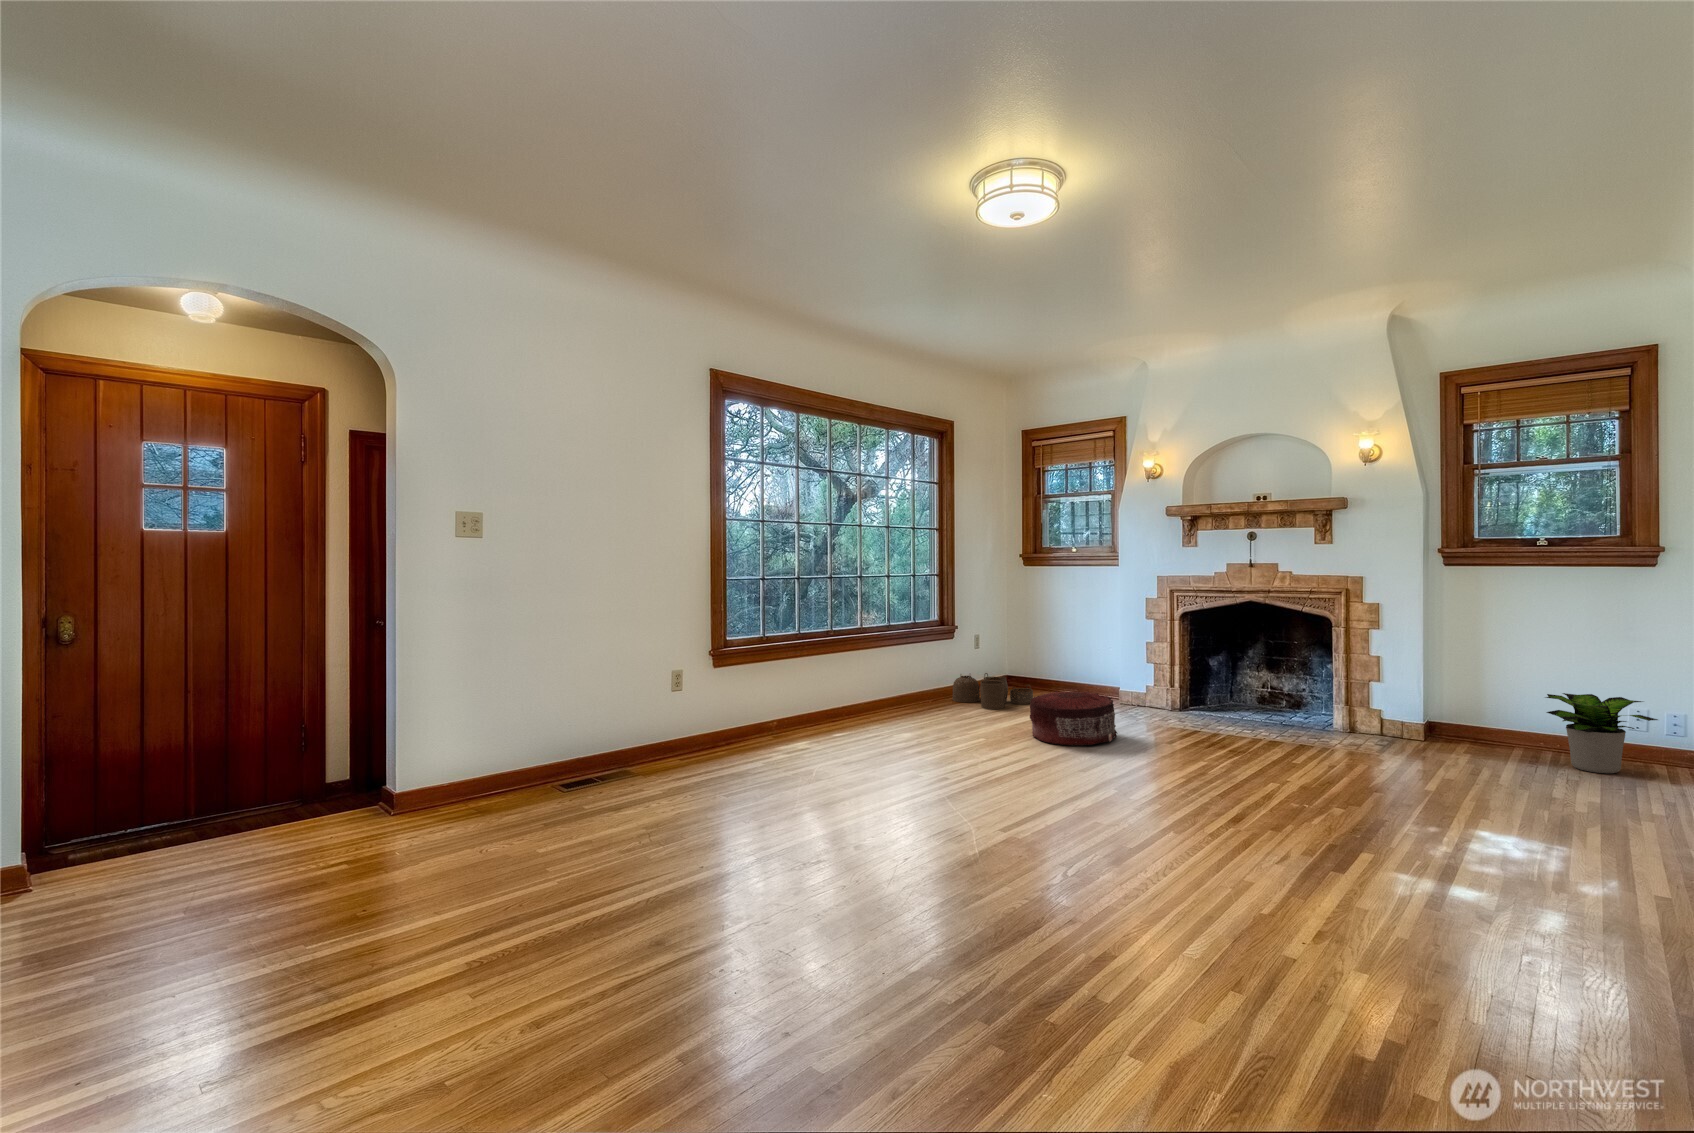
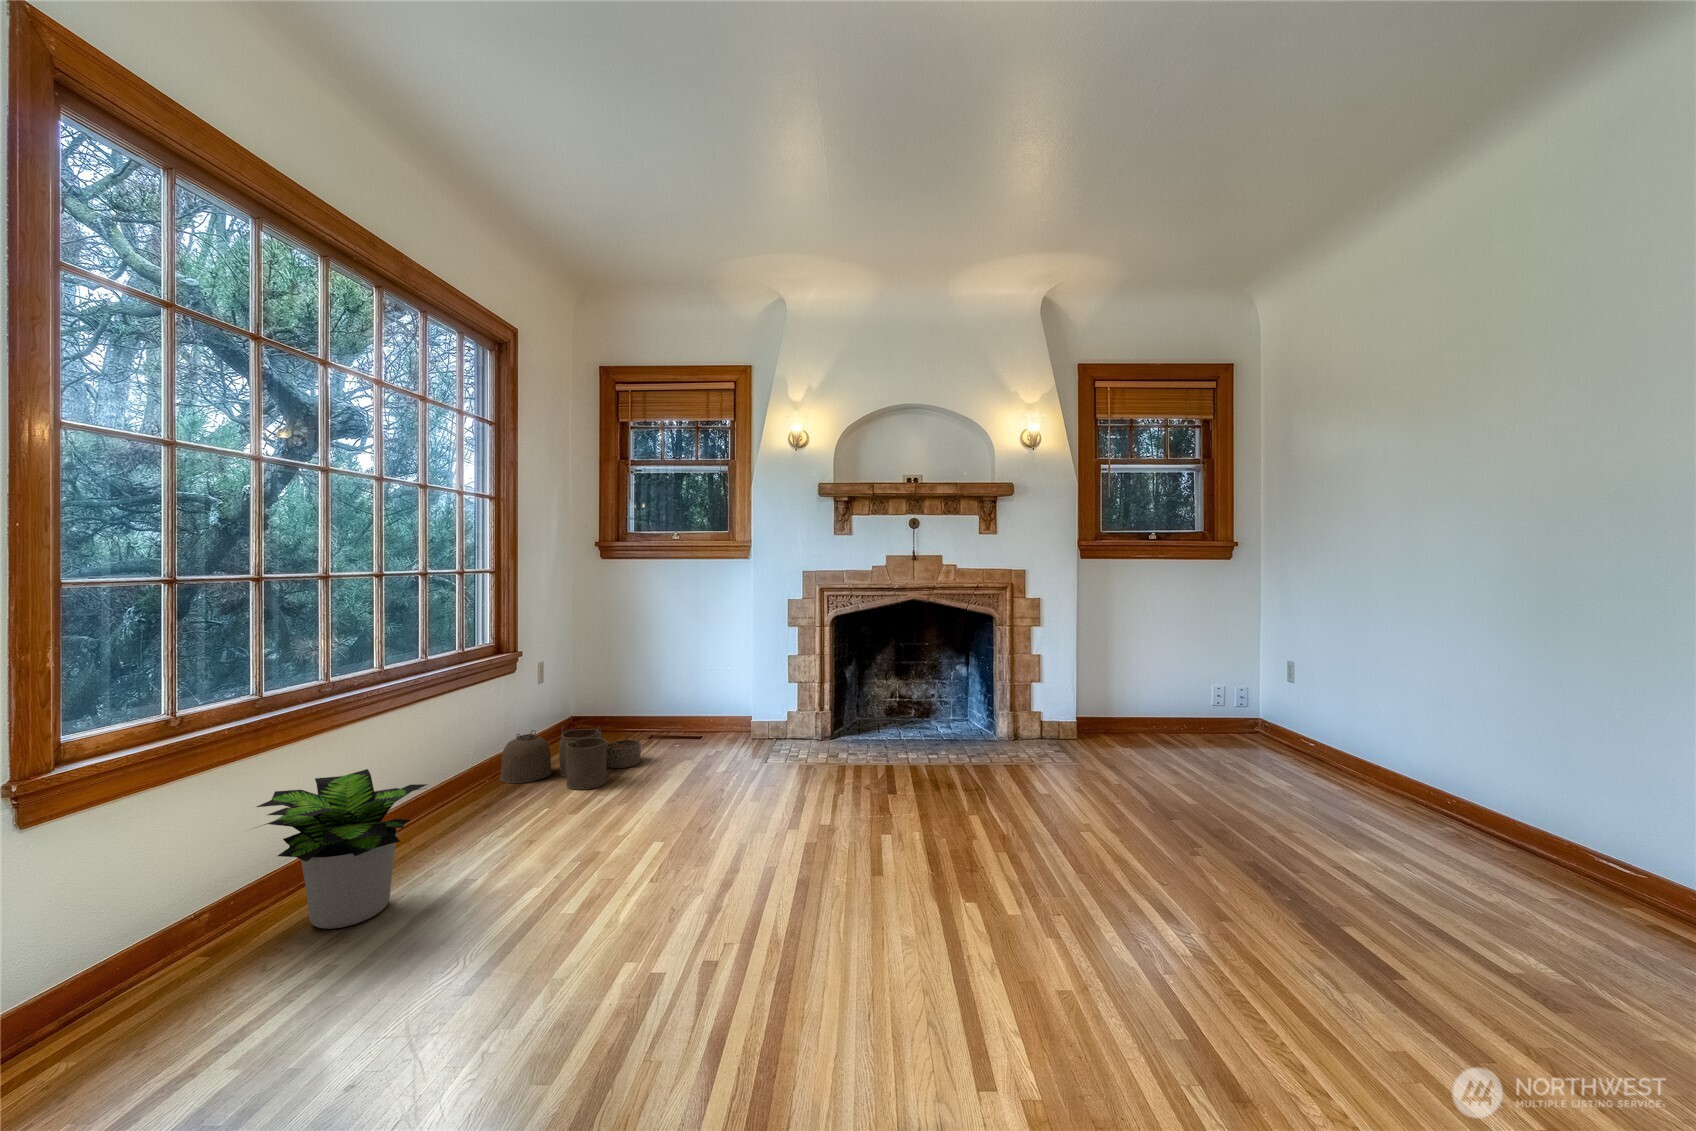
pouf: present [1030,691,1117,746] -> none [715,742,850,852]
potted plant: present [1546,693,1658,773] -> present [257,769,427,929]

